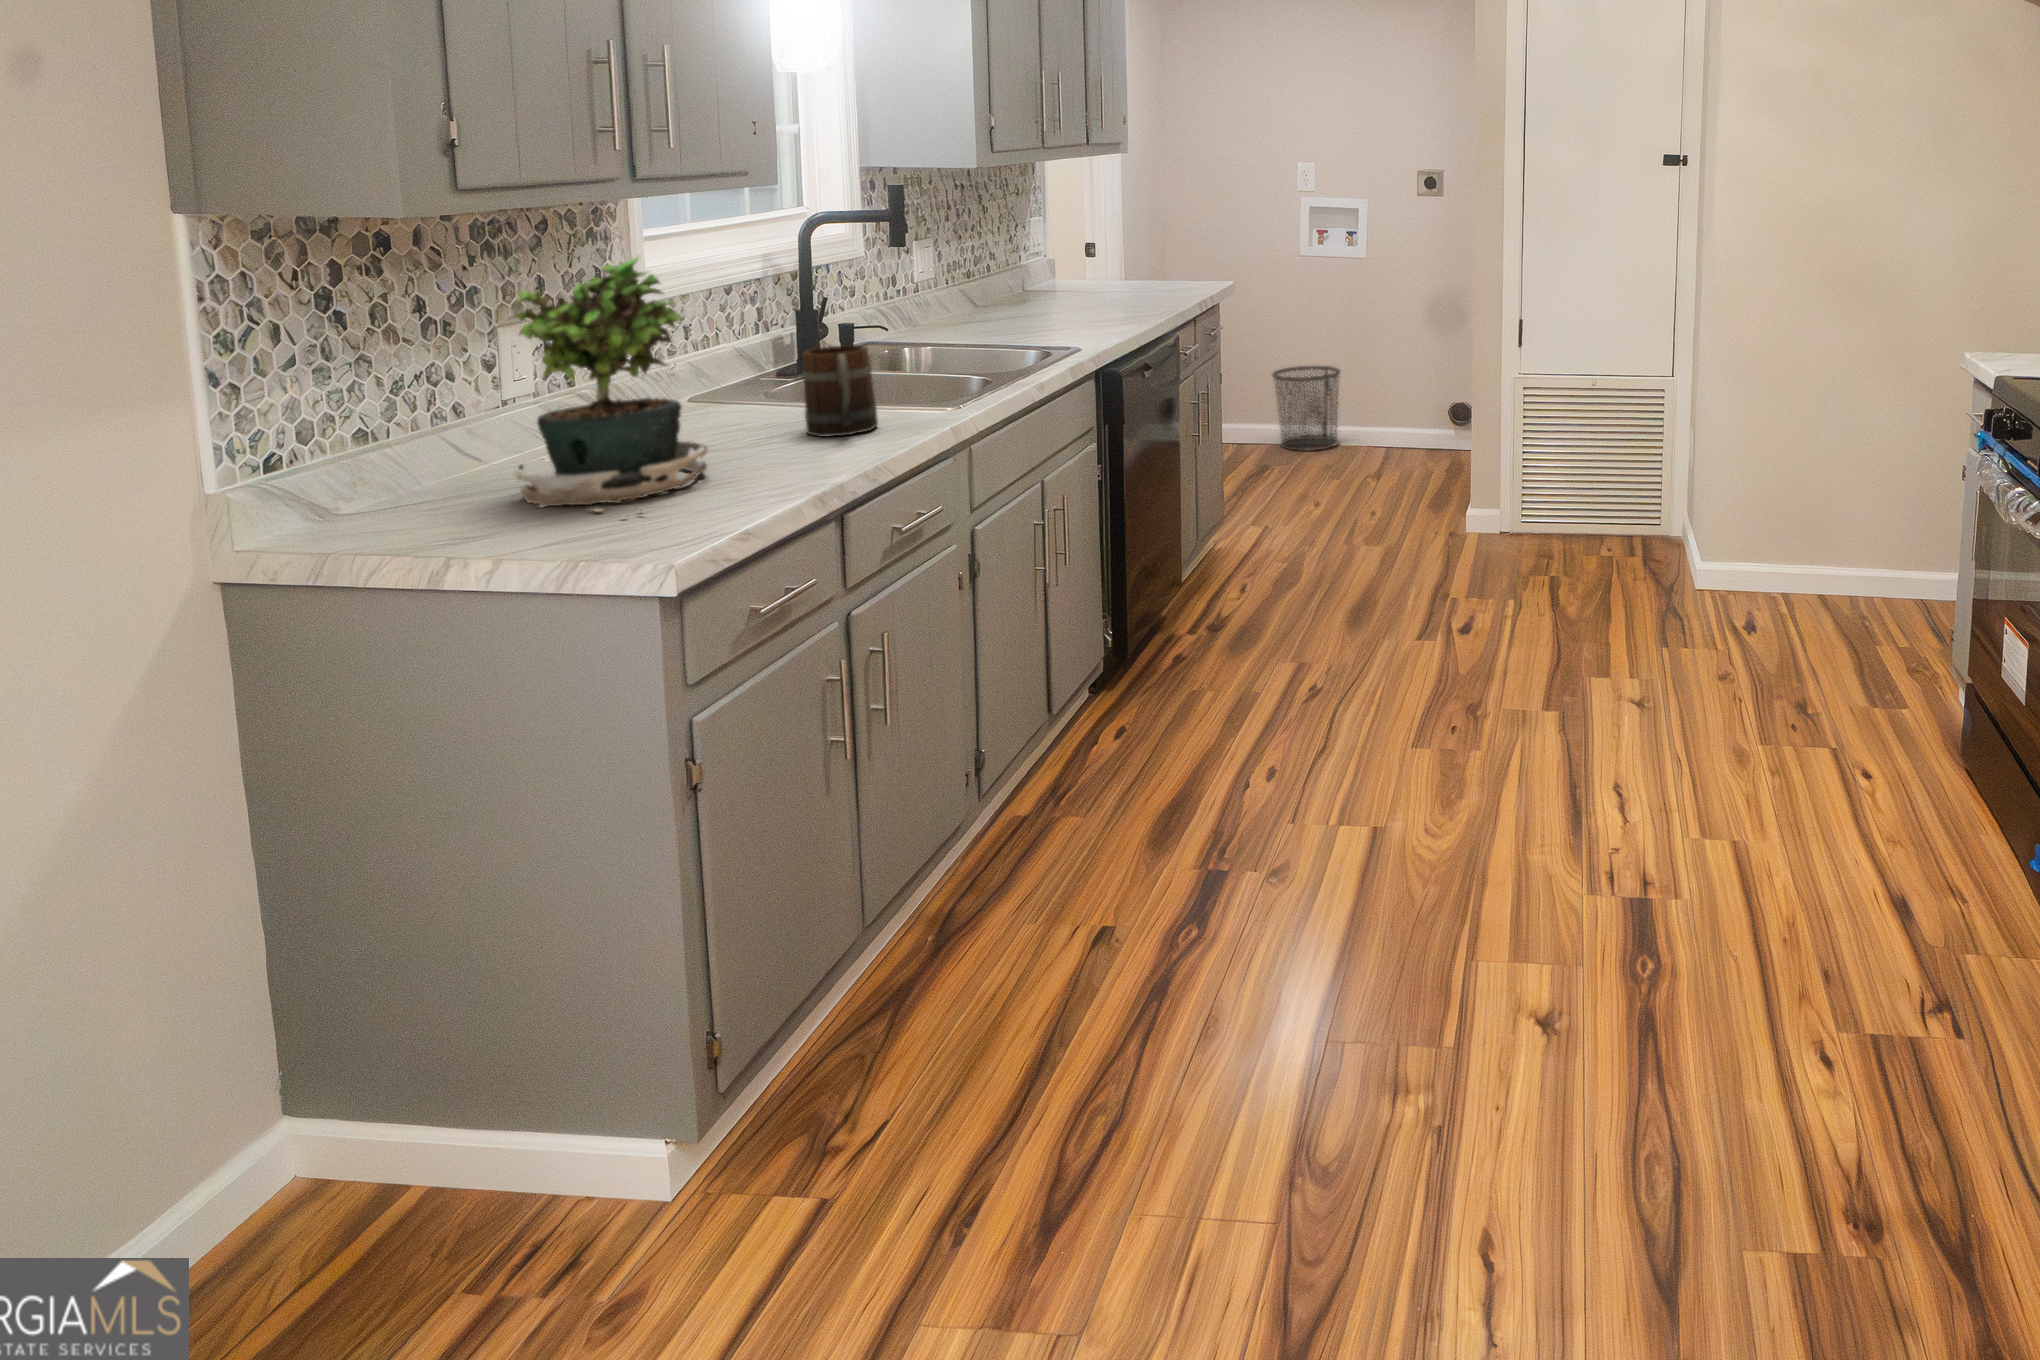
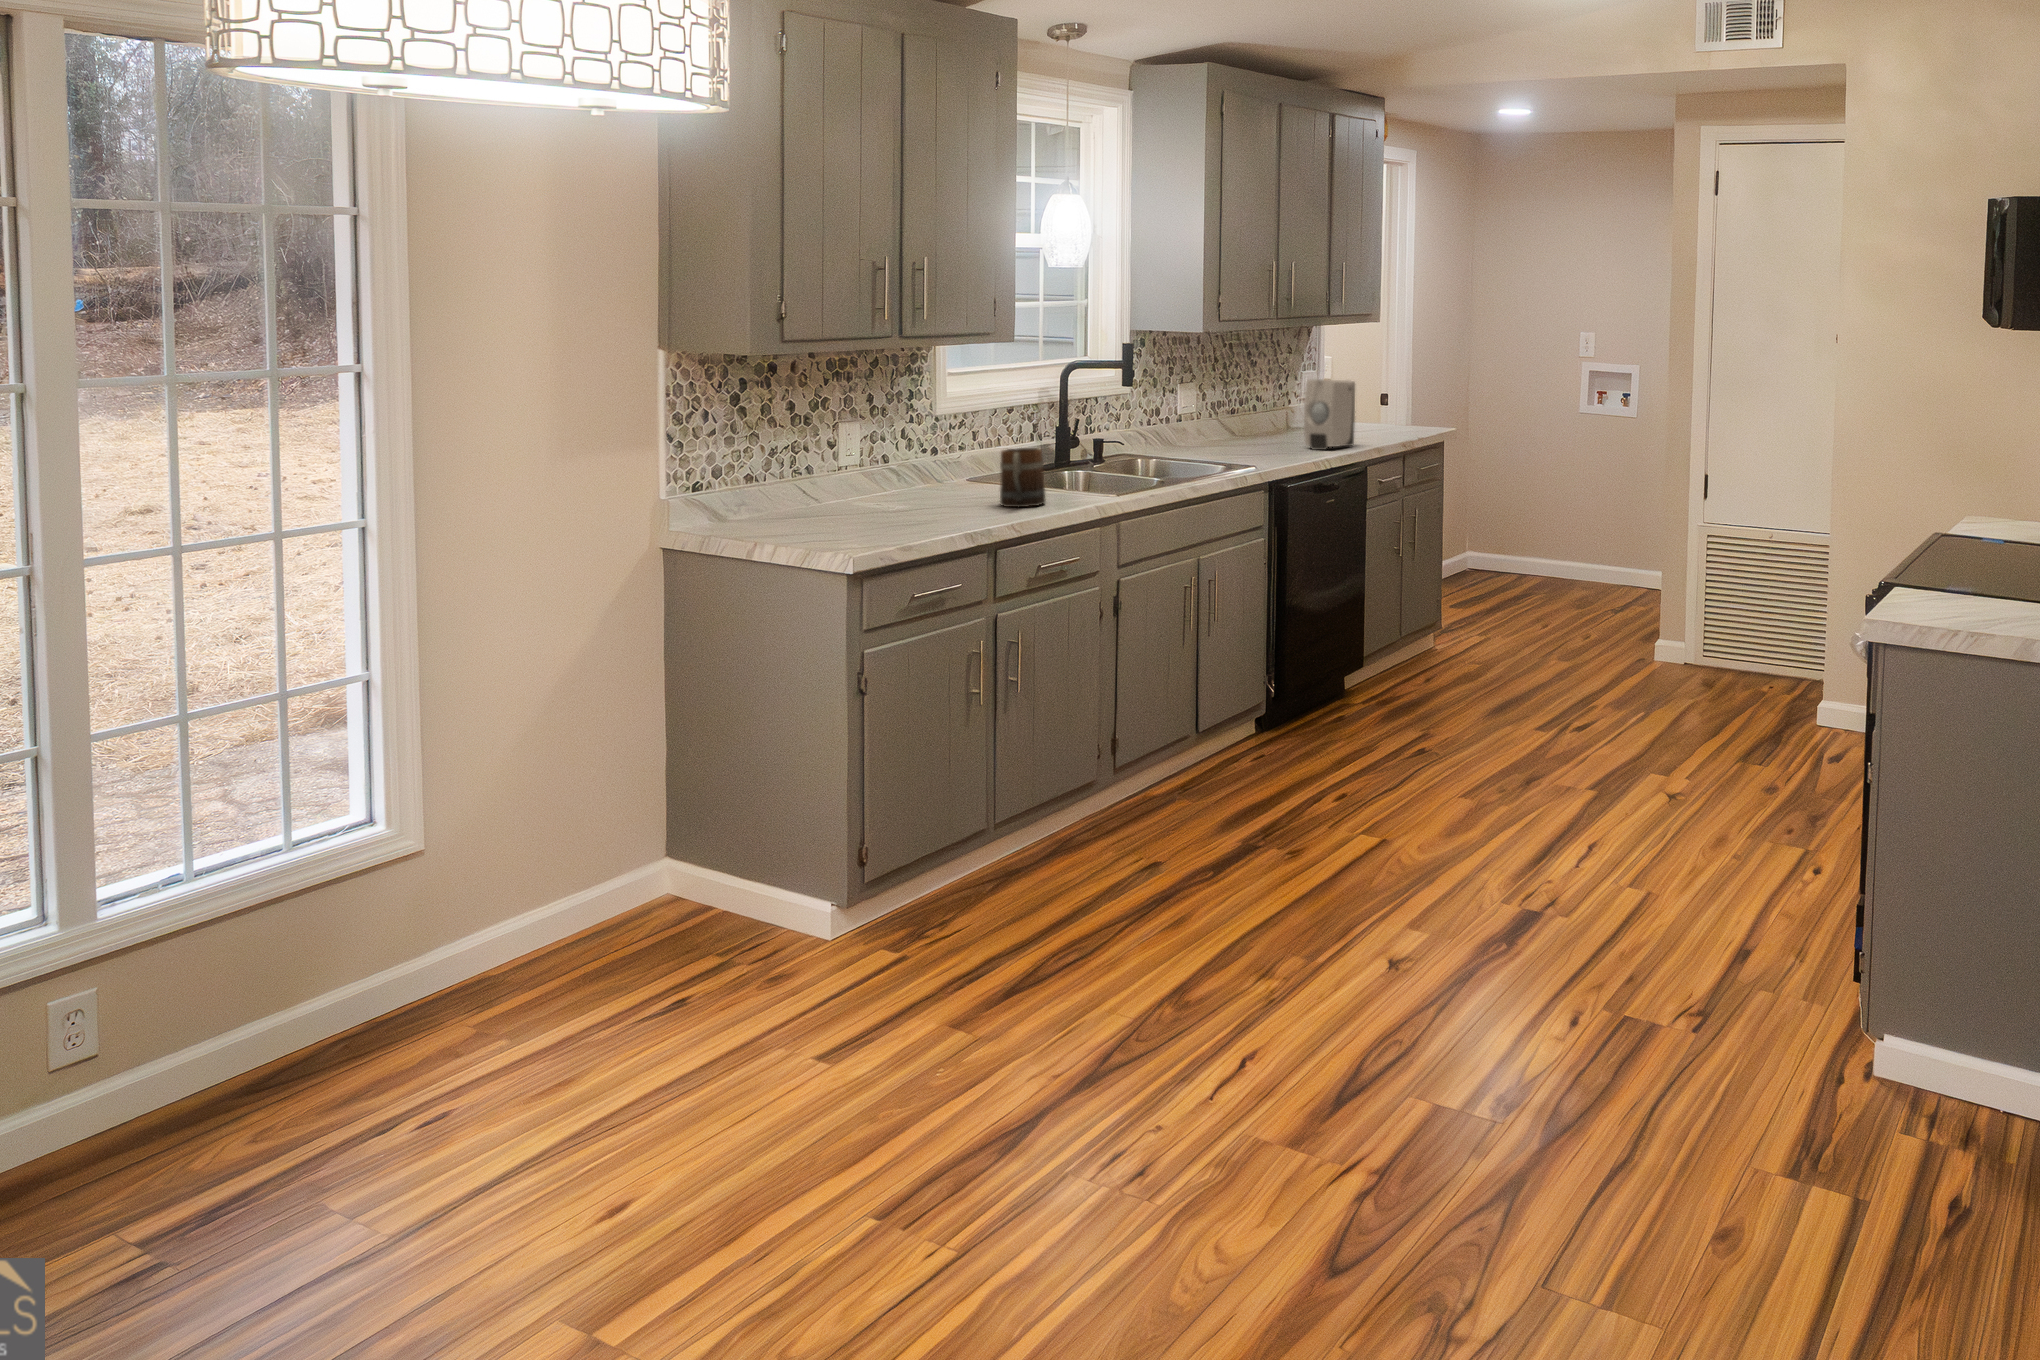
soap dispenser: none [1092,229,1150,317] -> present [1304,379,1355,450]
potted plant: present [511,256,708,515] -> none [811,381,919,535]
waste bin: present [1272,366,1340,451] -> none [1547,515,1613,593]

